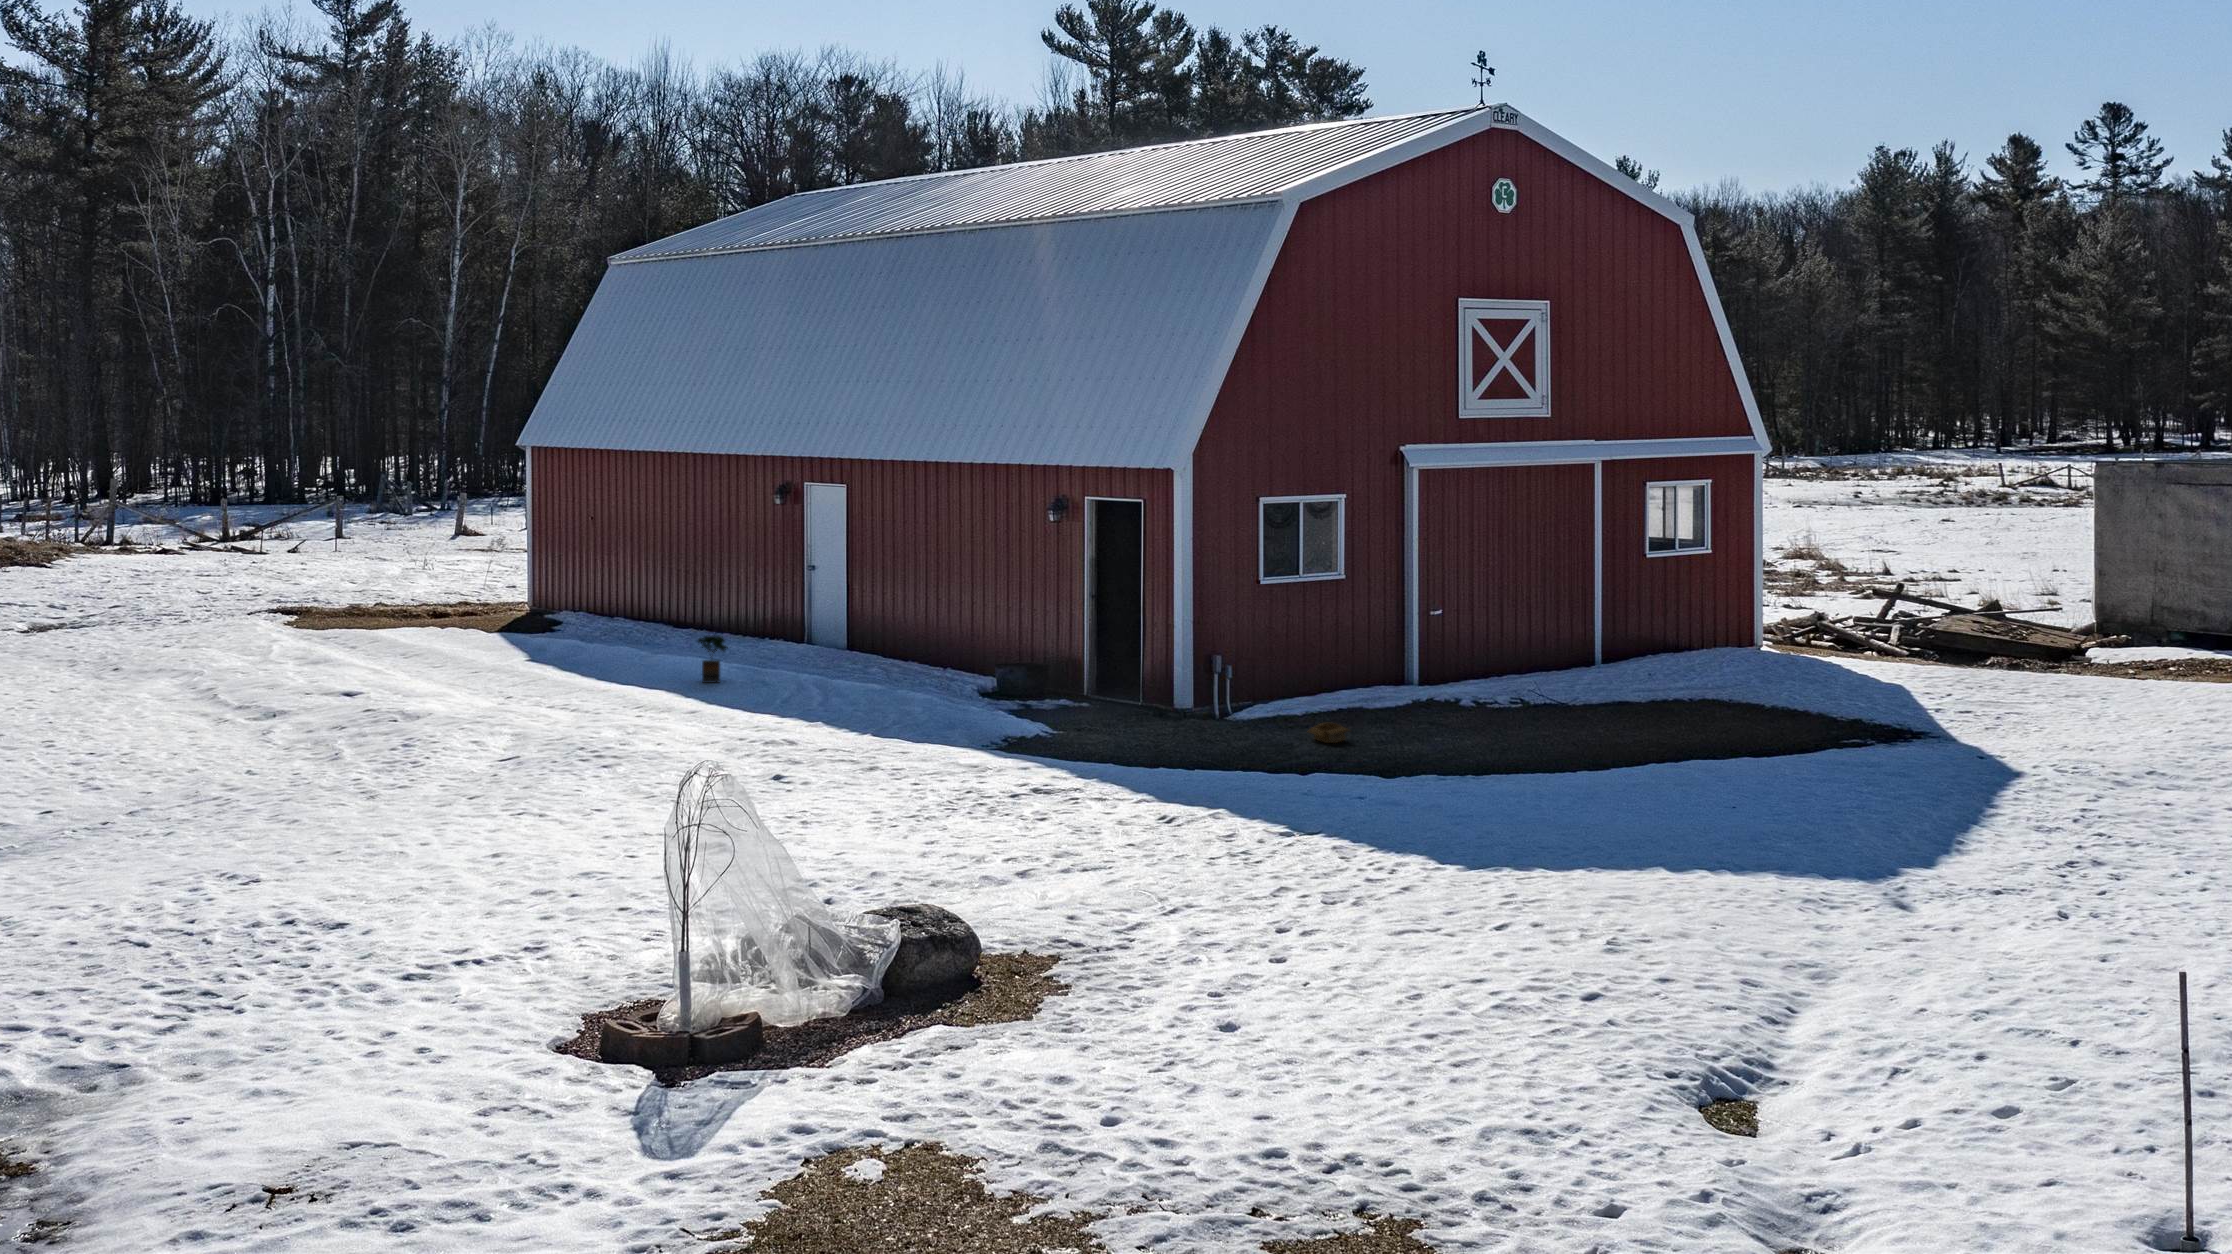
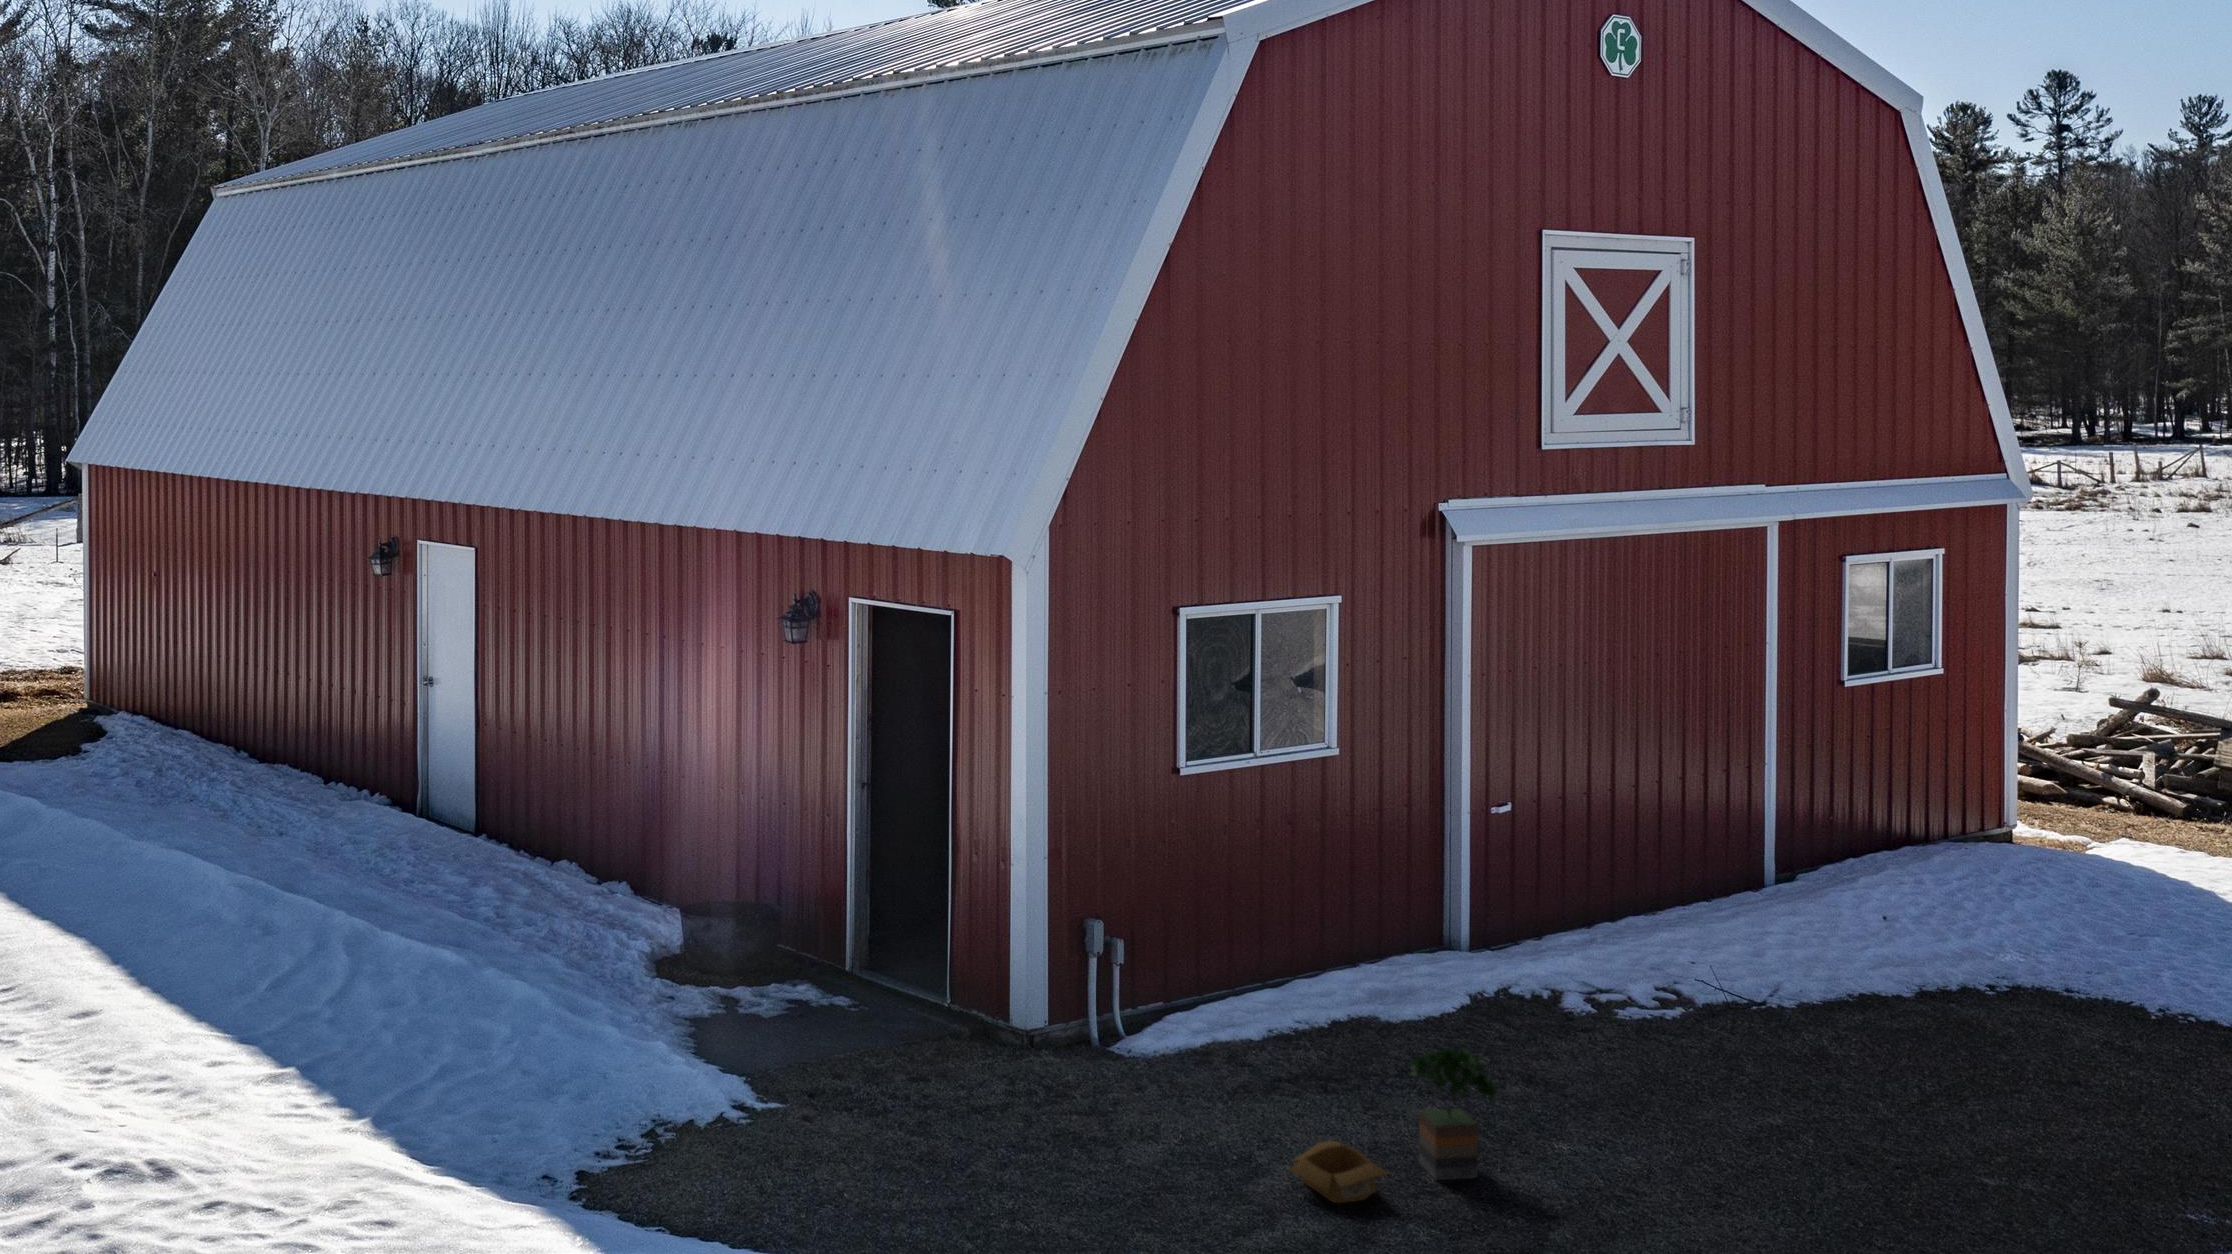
potted tree: present [698,635,728,683] -> present [1410,1047,1498,1180]

